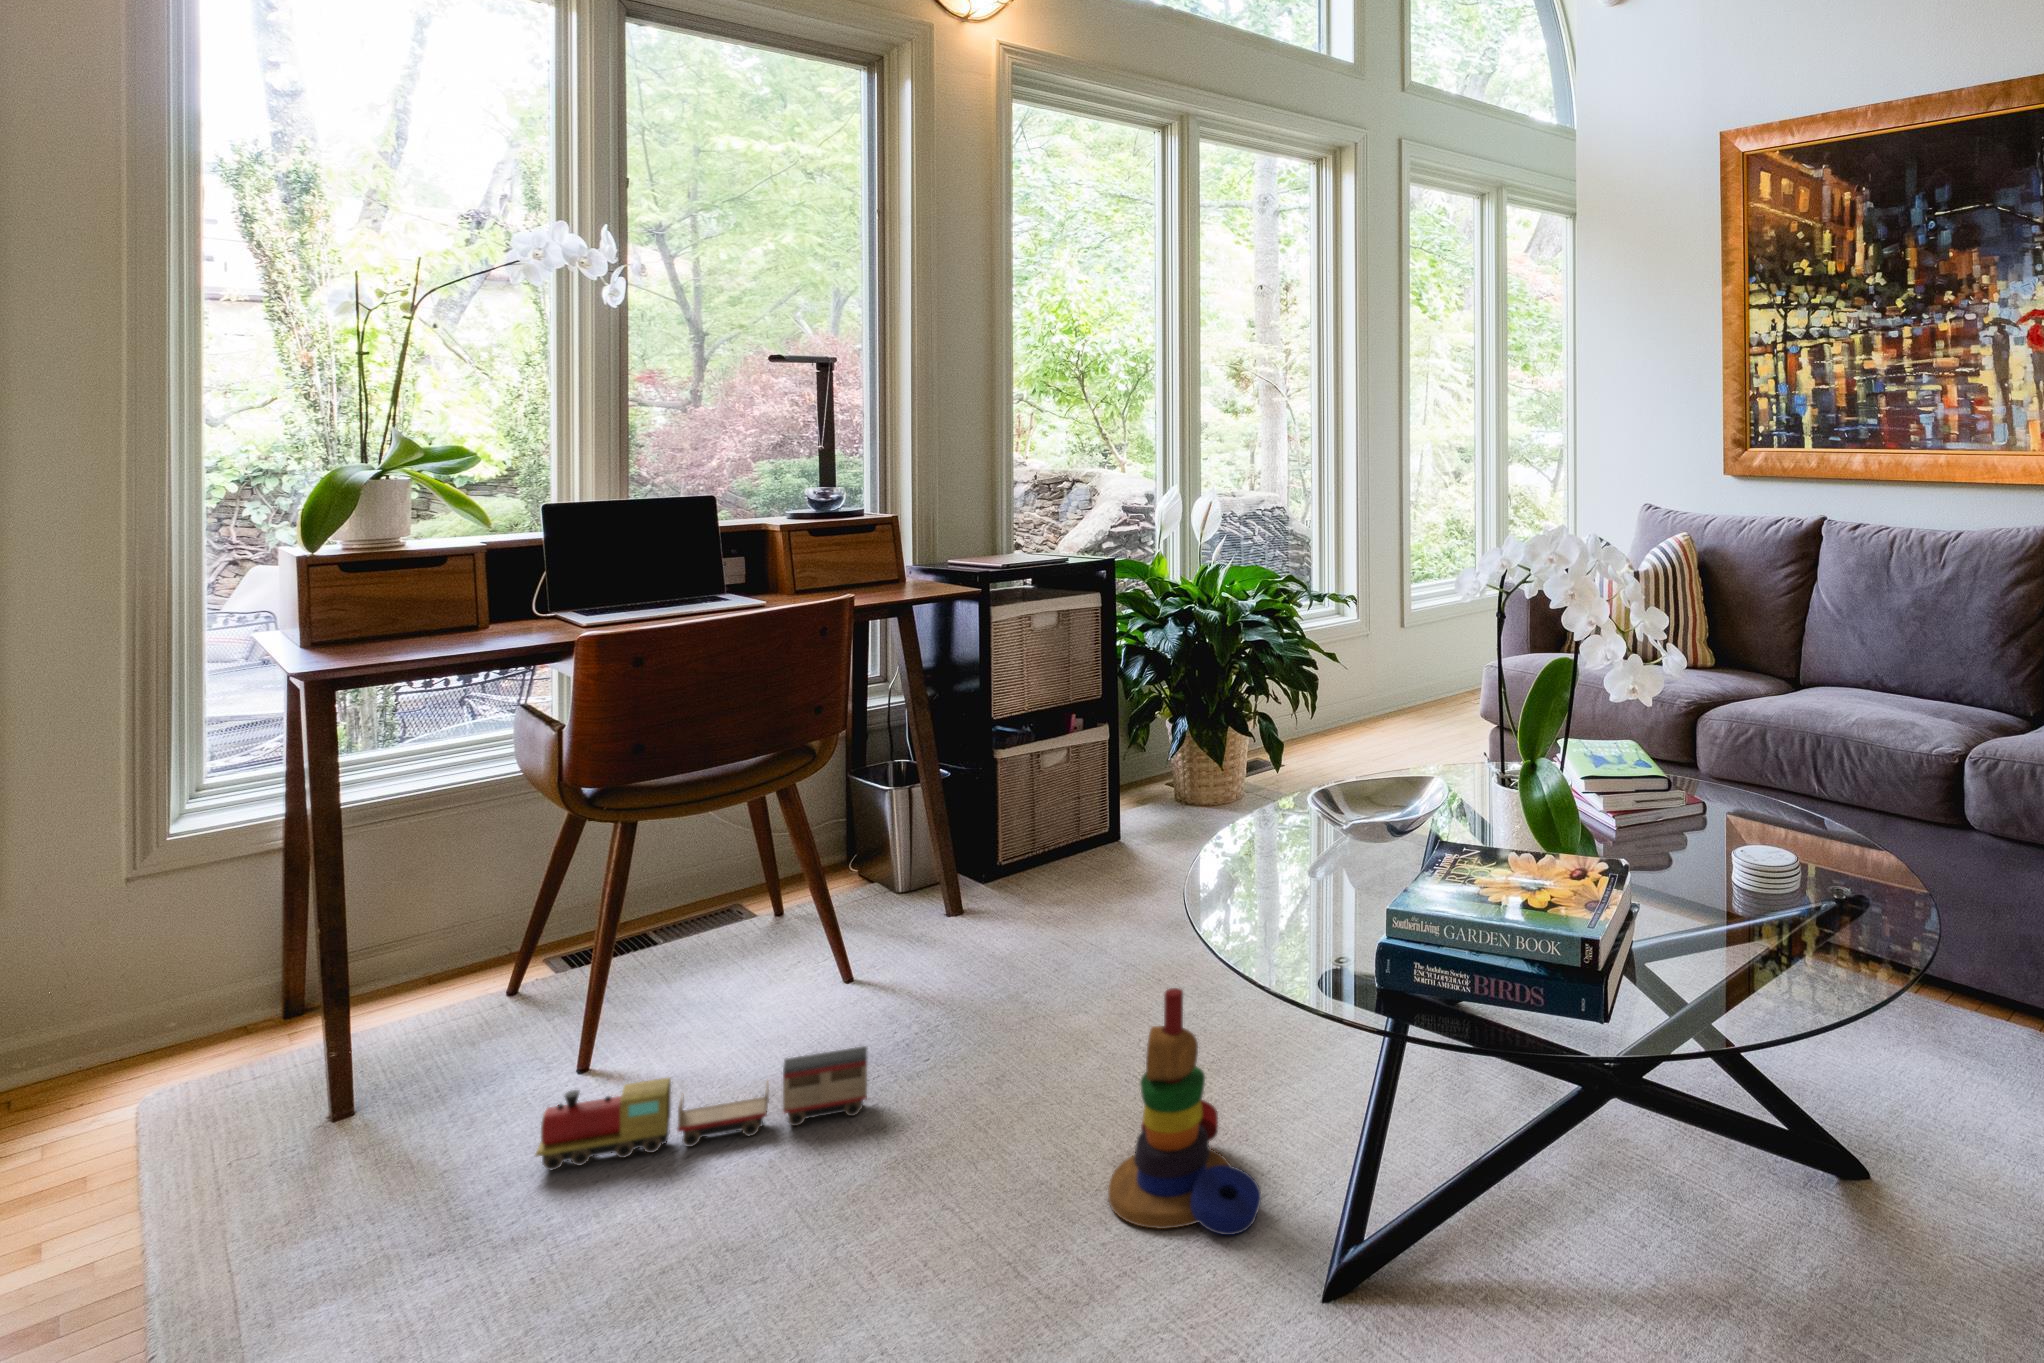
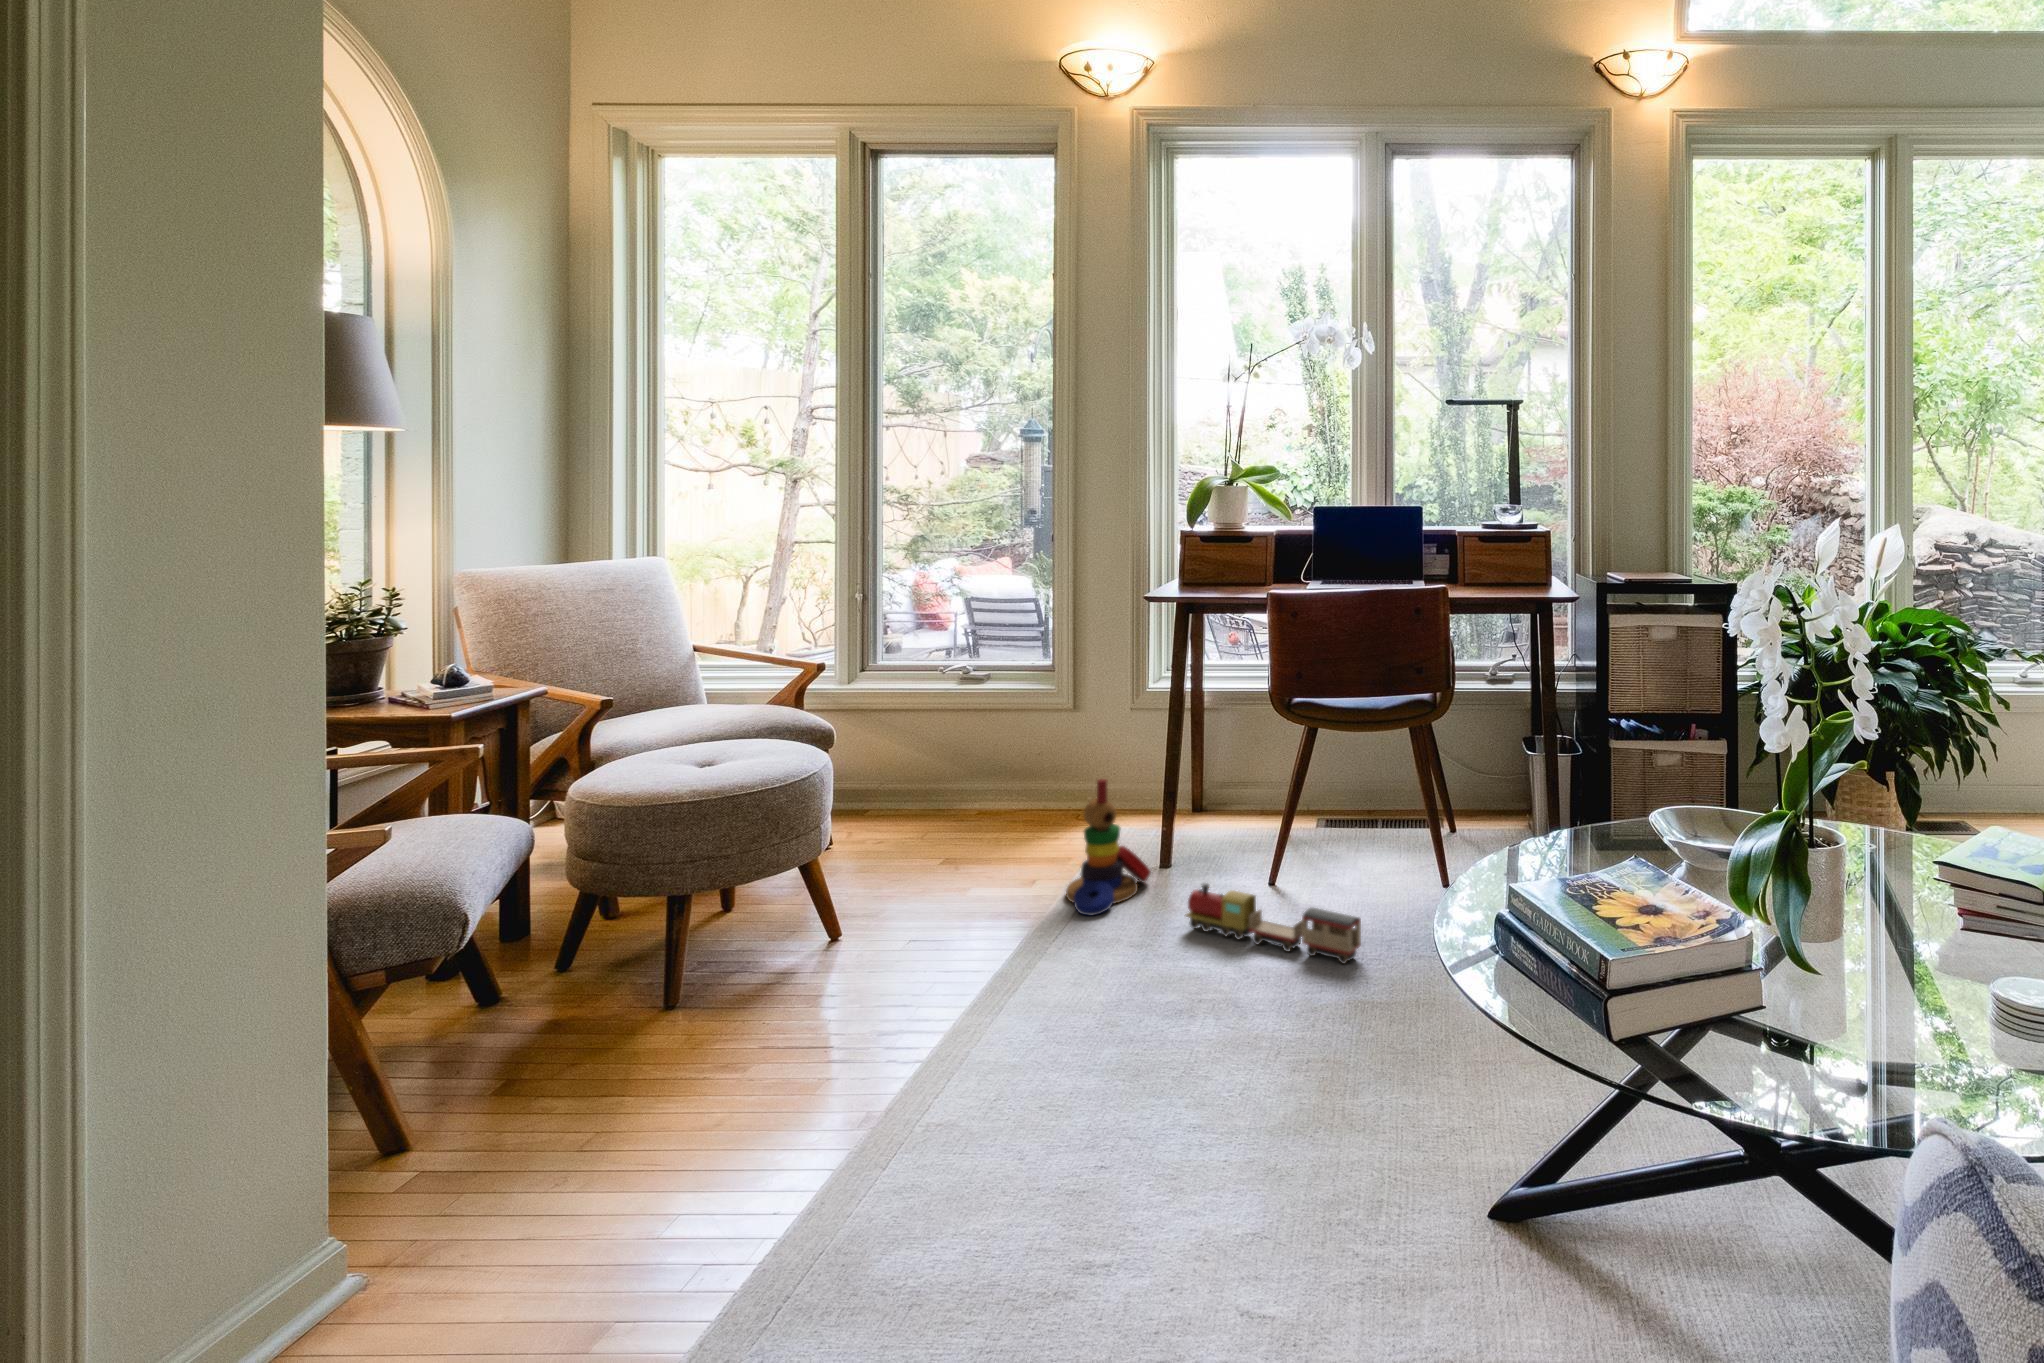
stacking toy: present [1108,988,1261,1235] -> present [1066,779,1151,916]

